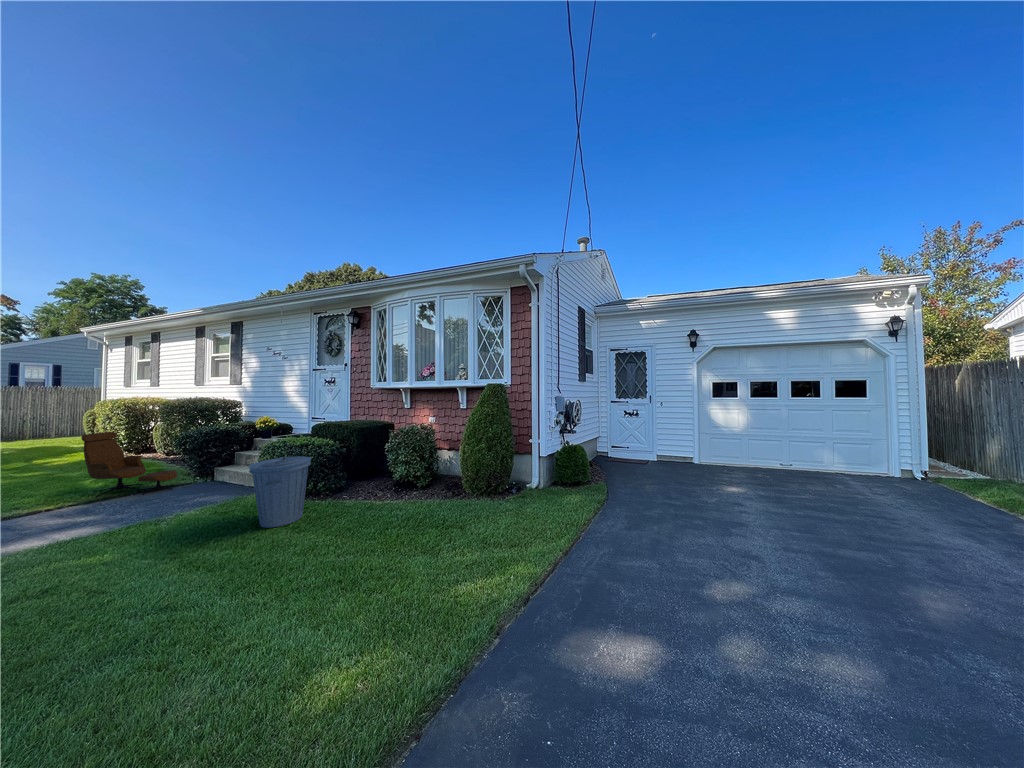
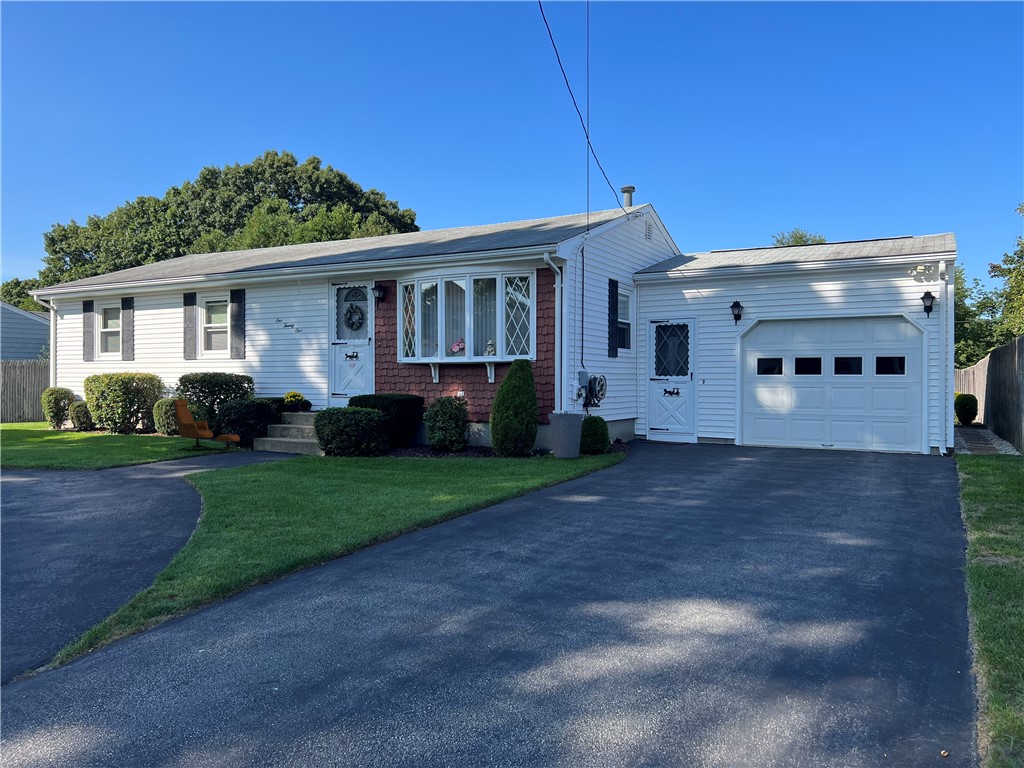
trash can: present [248,456,311,528] -> present [548,411,584,458]

